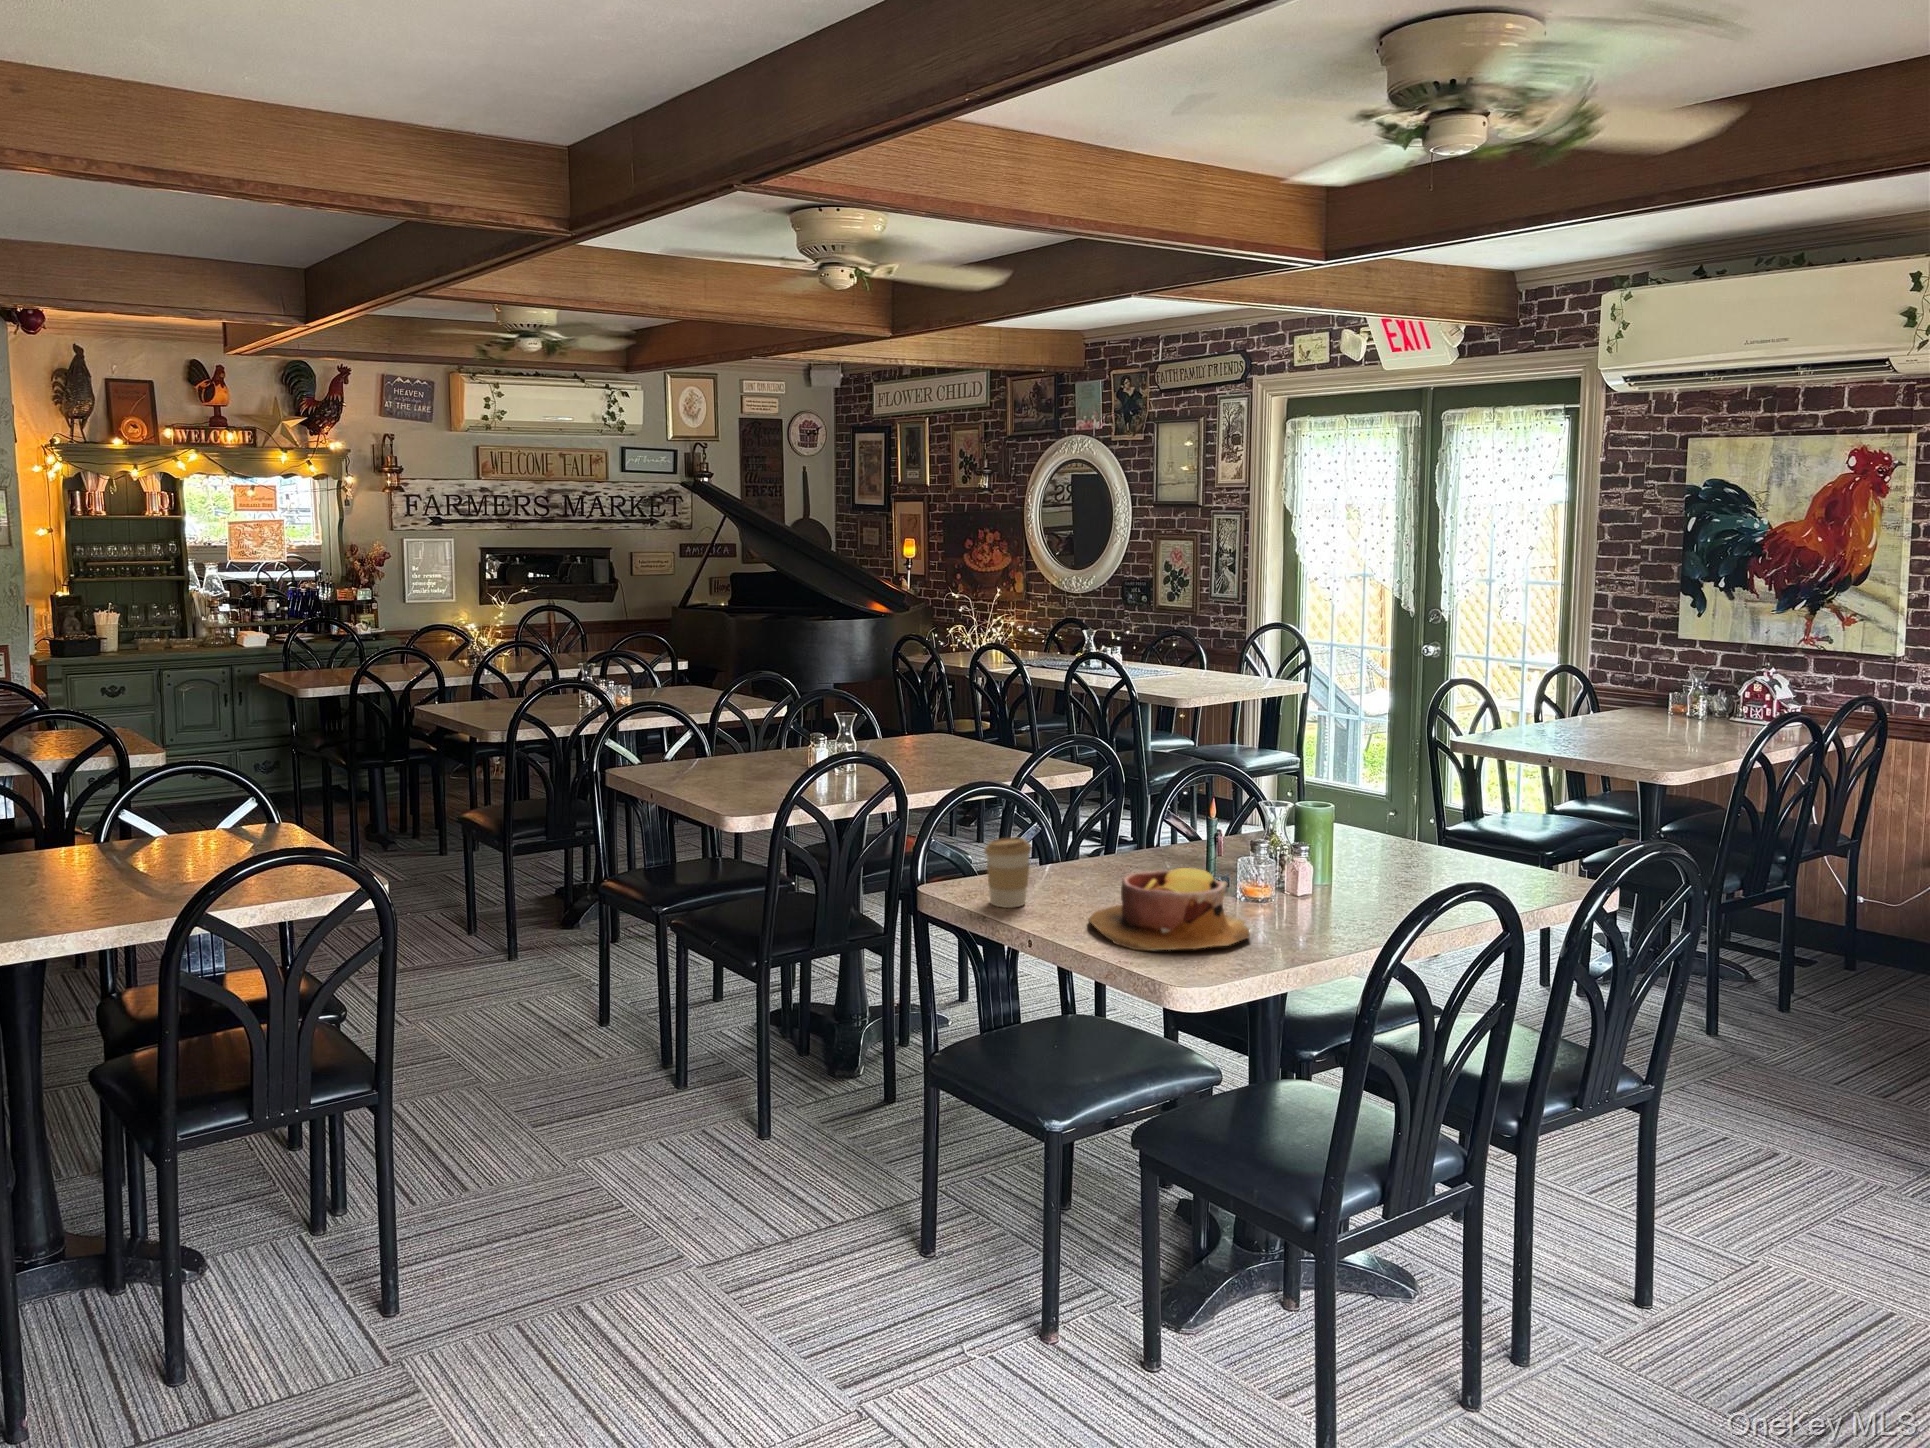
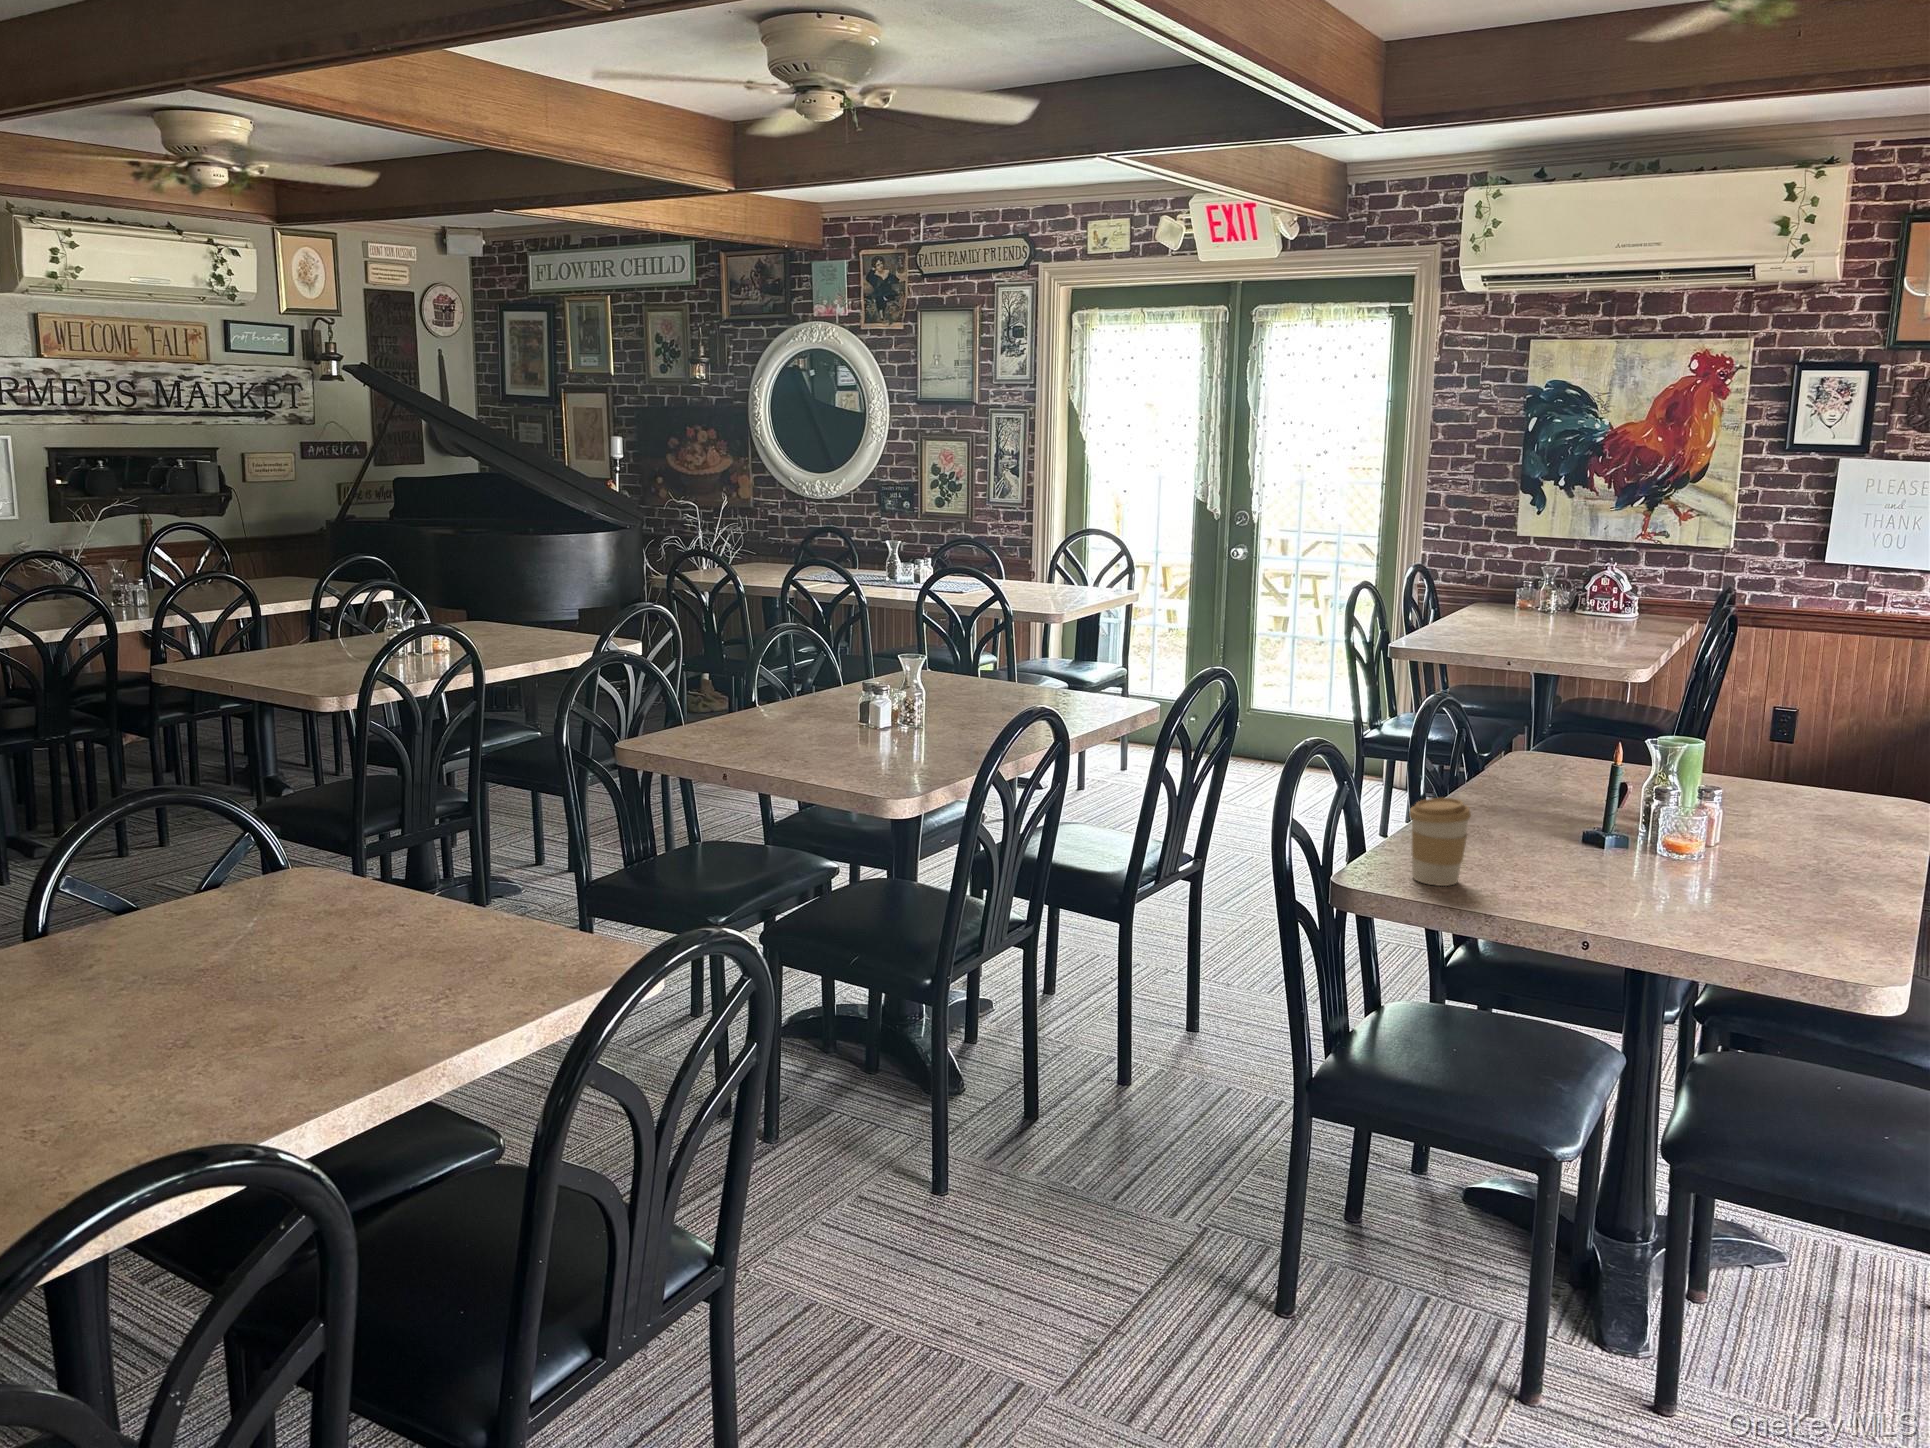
bowl: present [1088,868,1250,950] -> none [1556,819,1770,926]

